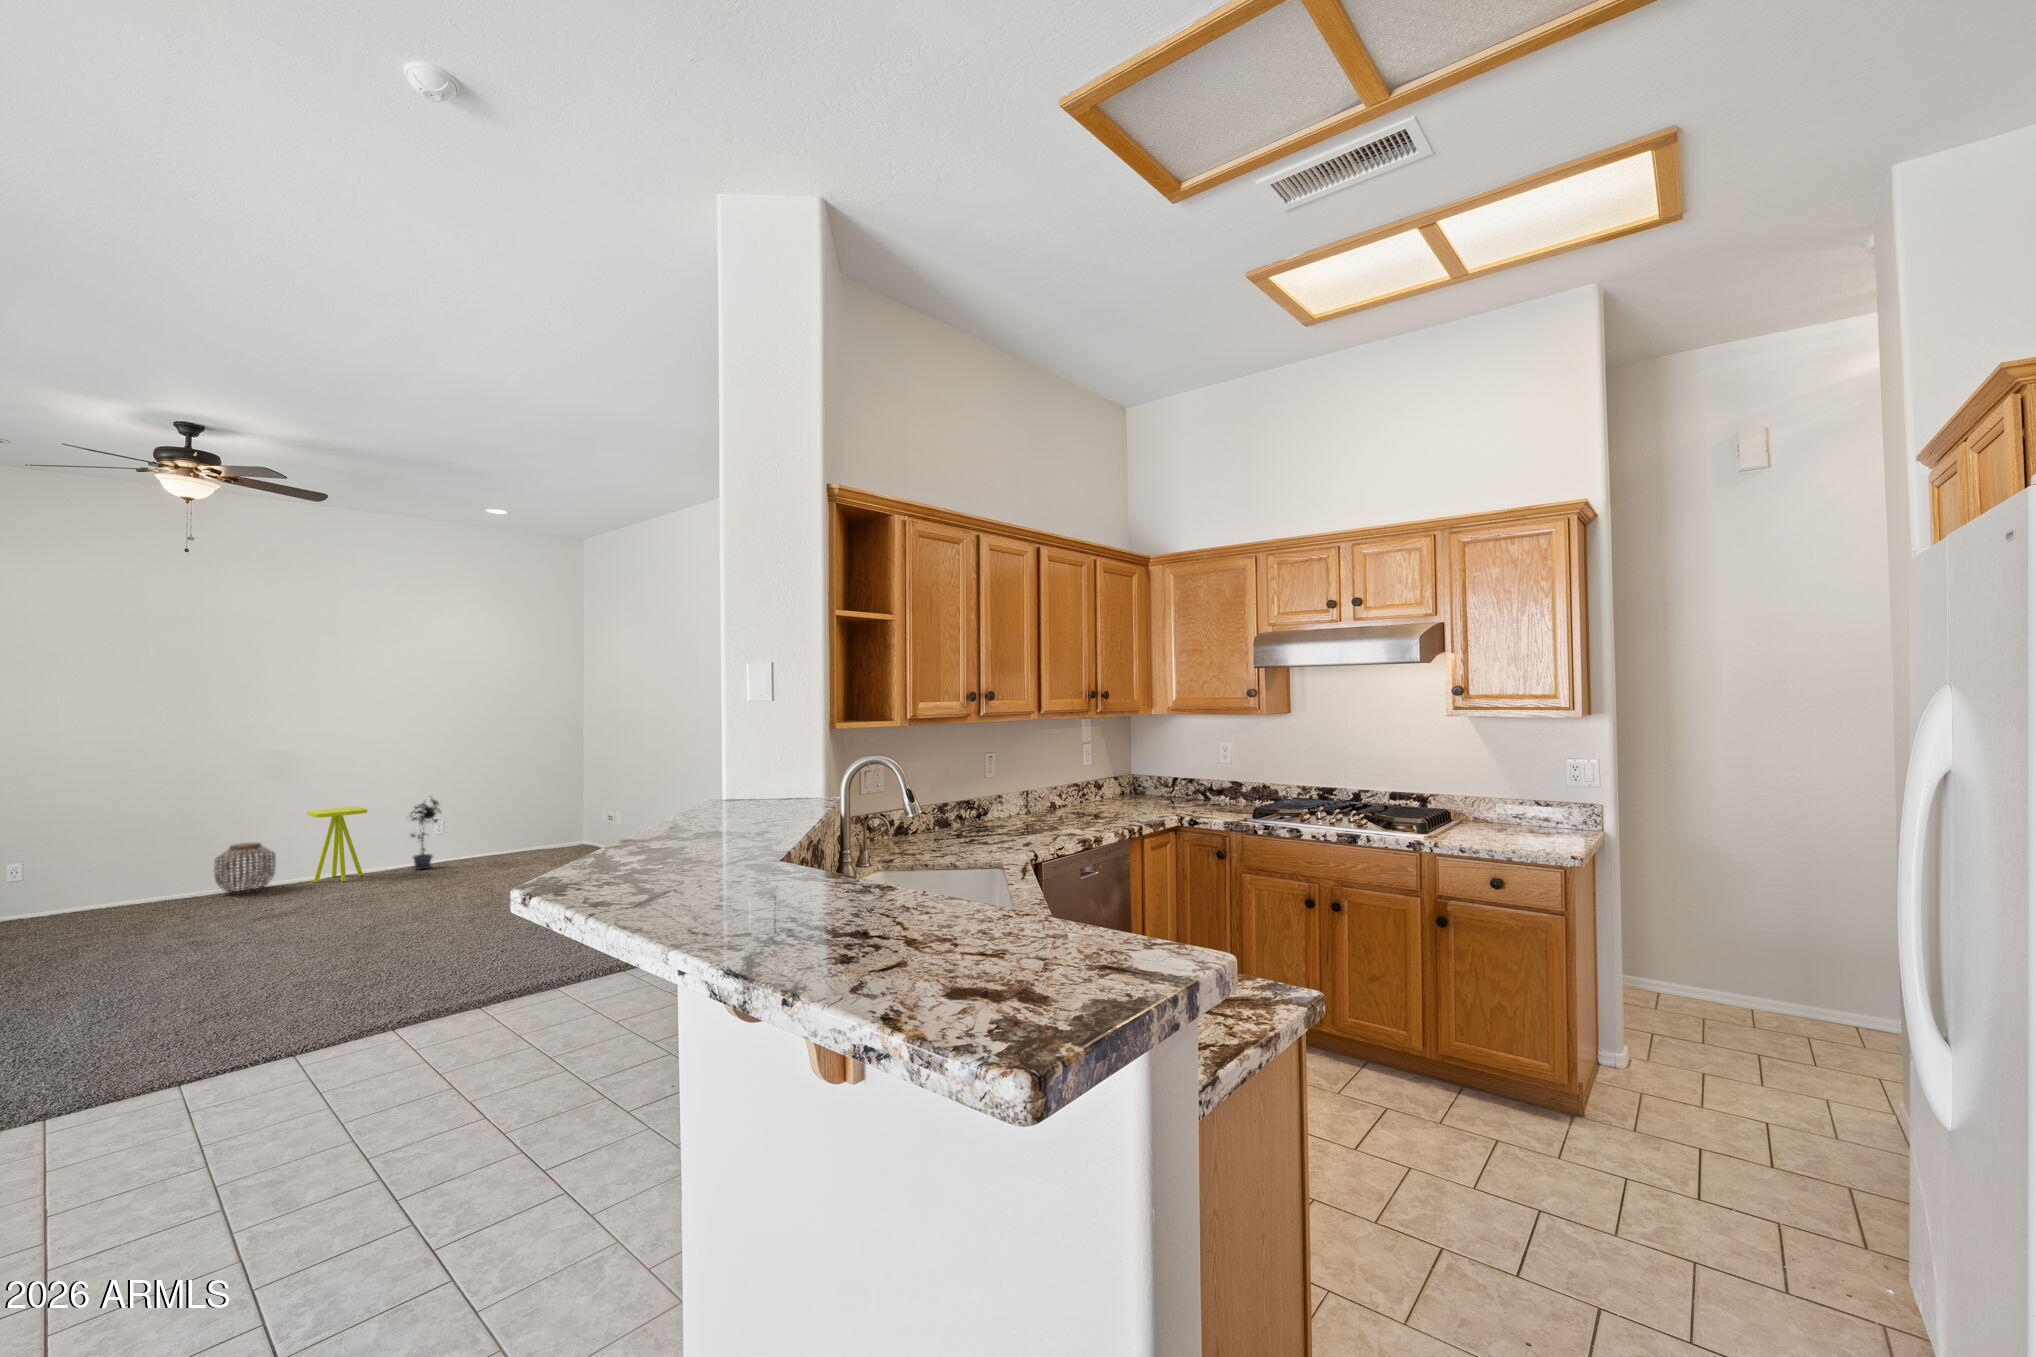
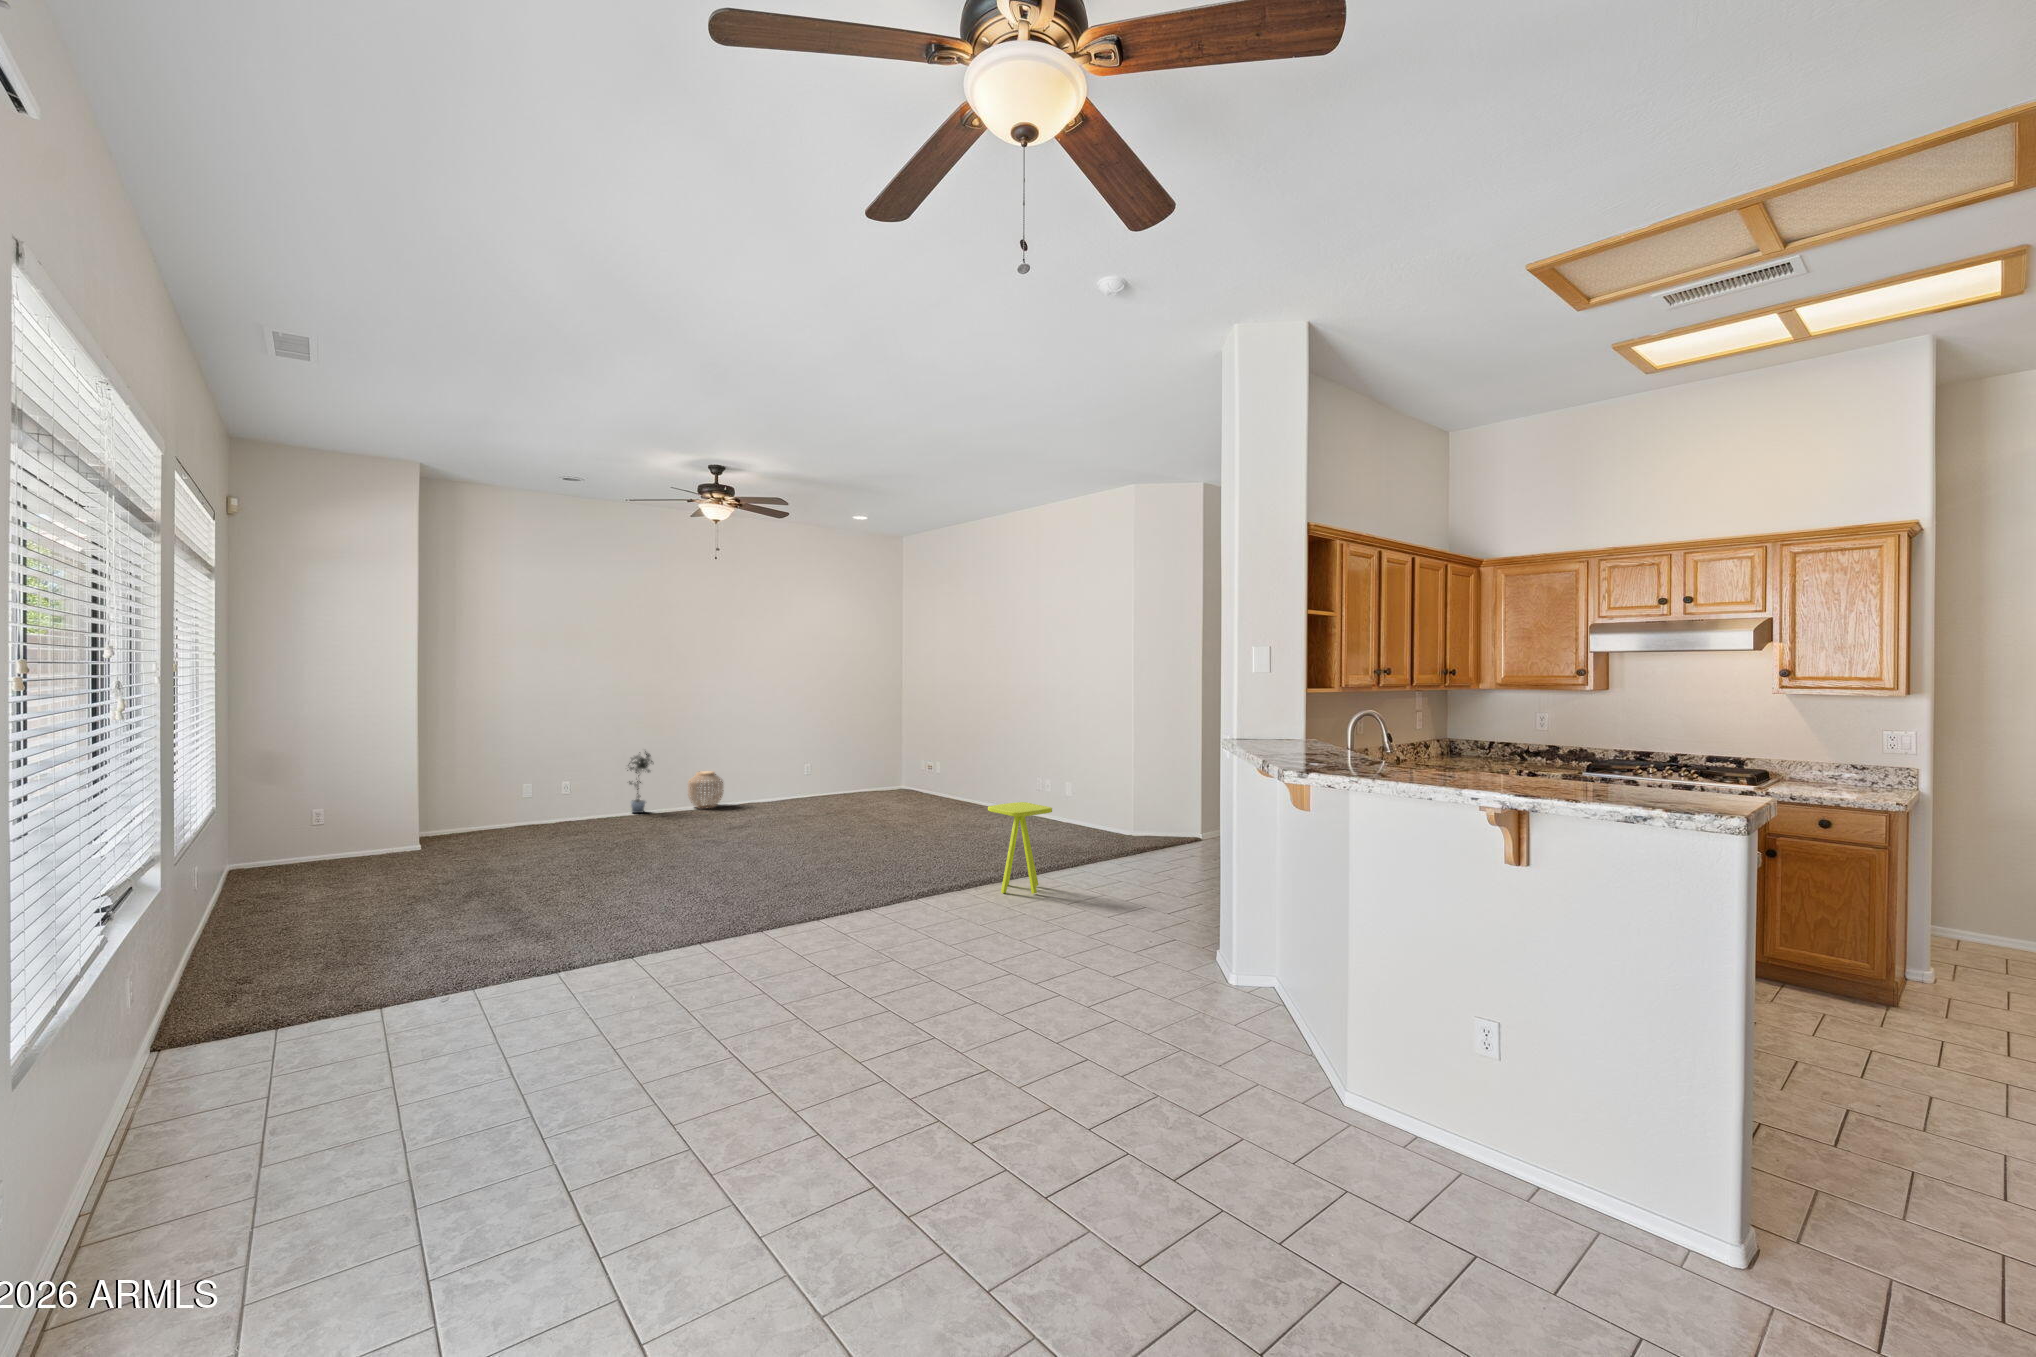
potted plant: present [410,799,440,869] -> present [627,751,653,813]
side table: present [307,807,367,882] -> present [988,802,1052,894]

